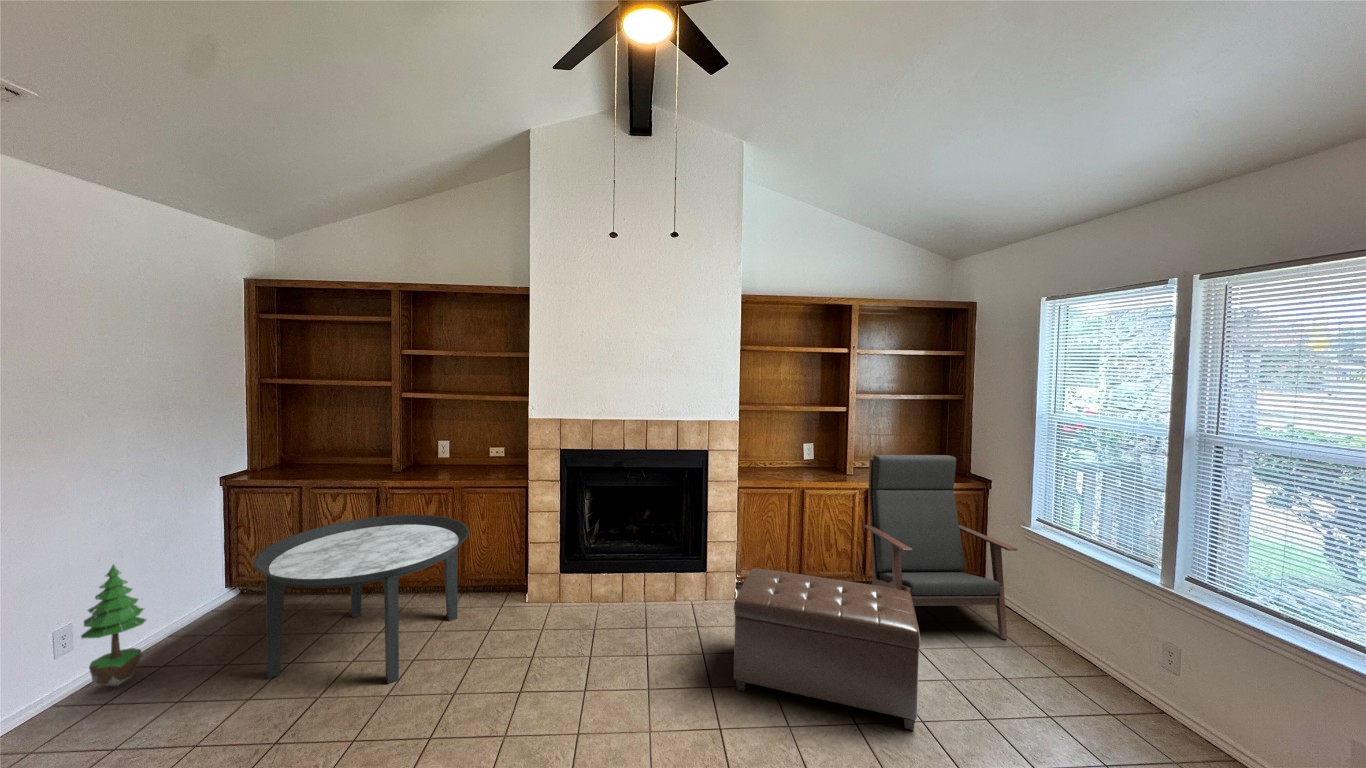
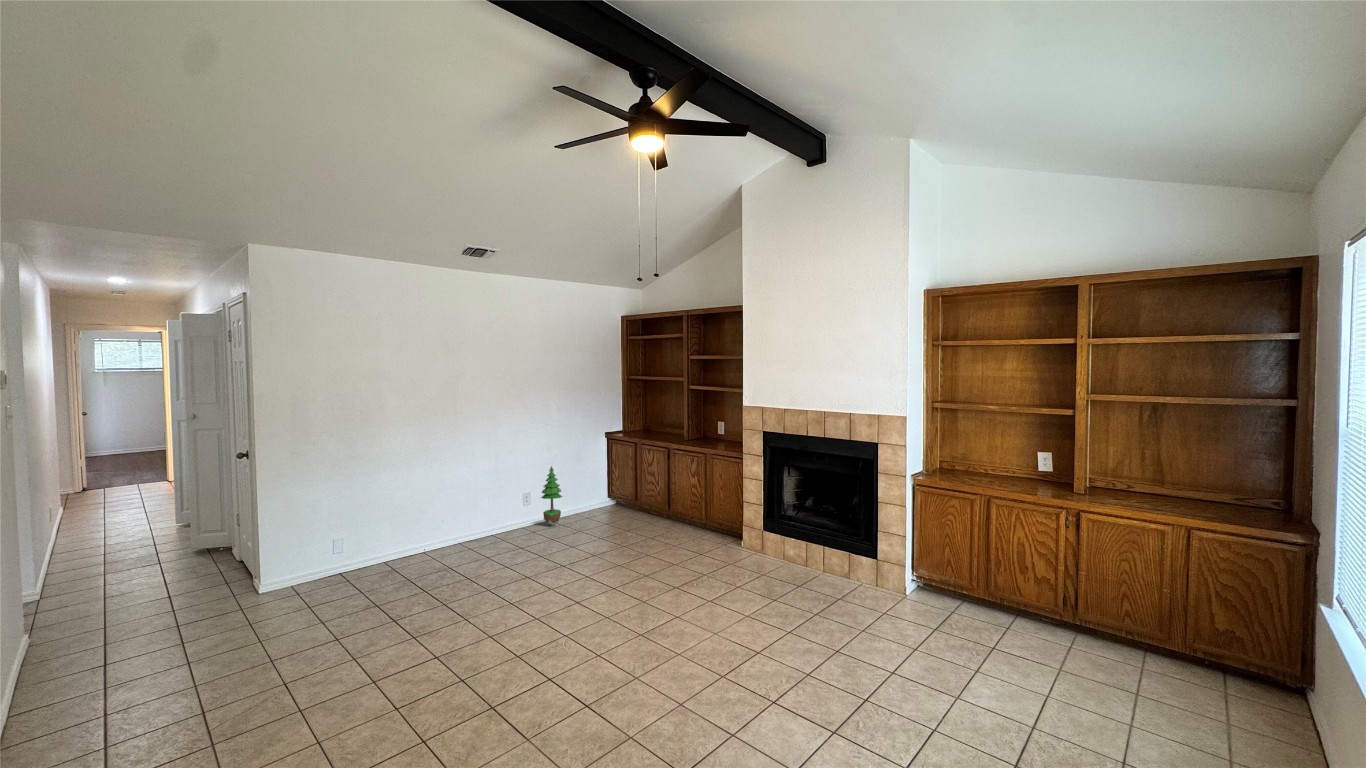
lounge chair: present [863,455,1018,639] -> none [1030,468,1223,737]
round table: present [254,515,469,683] -> none [589,466,702,559]
ottoman: present [734,569,920,730] -> none [811,550,988,717]

